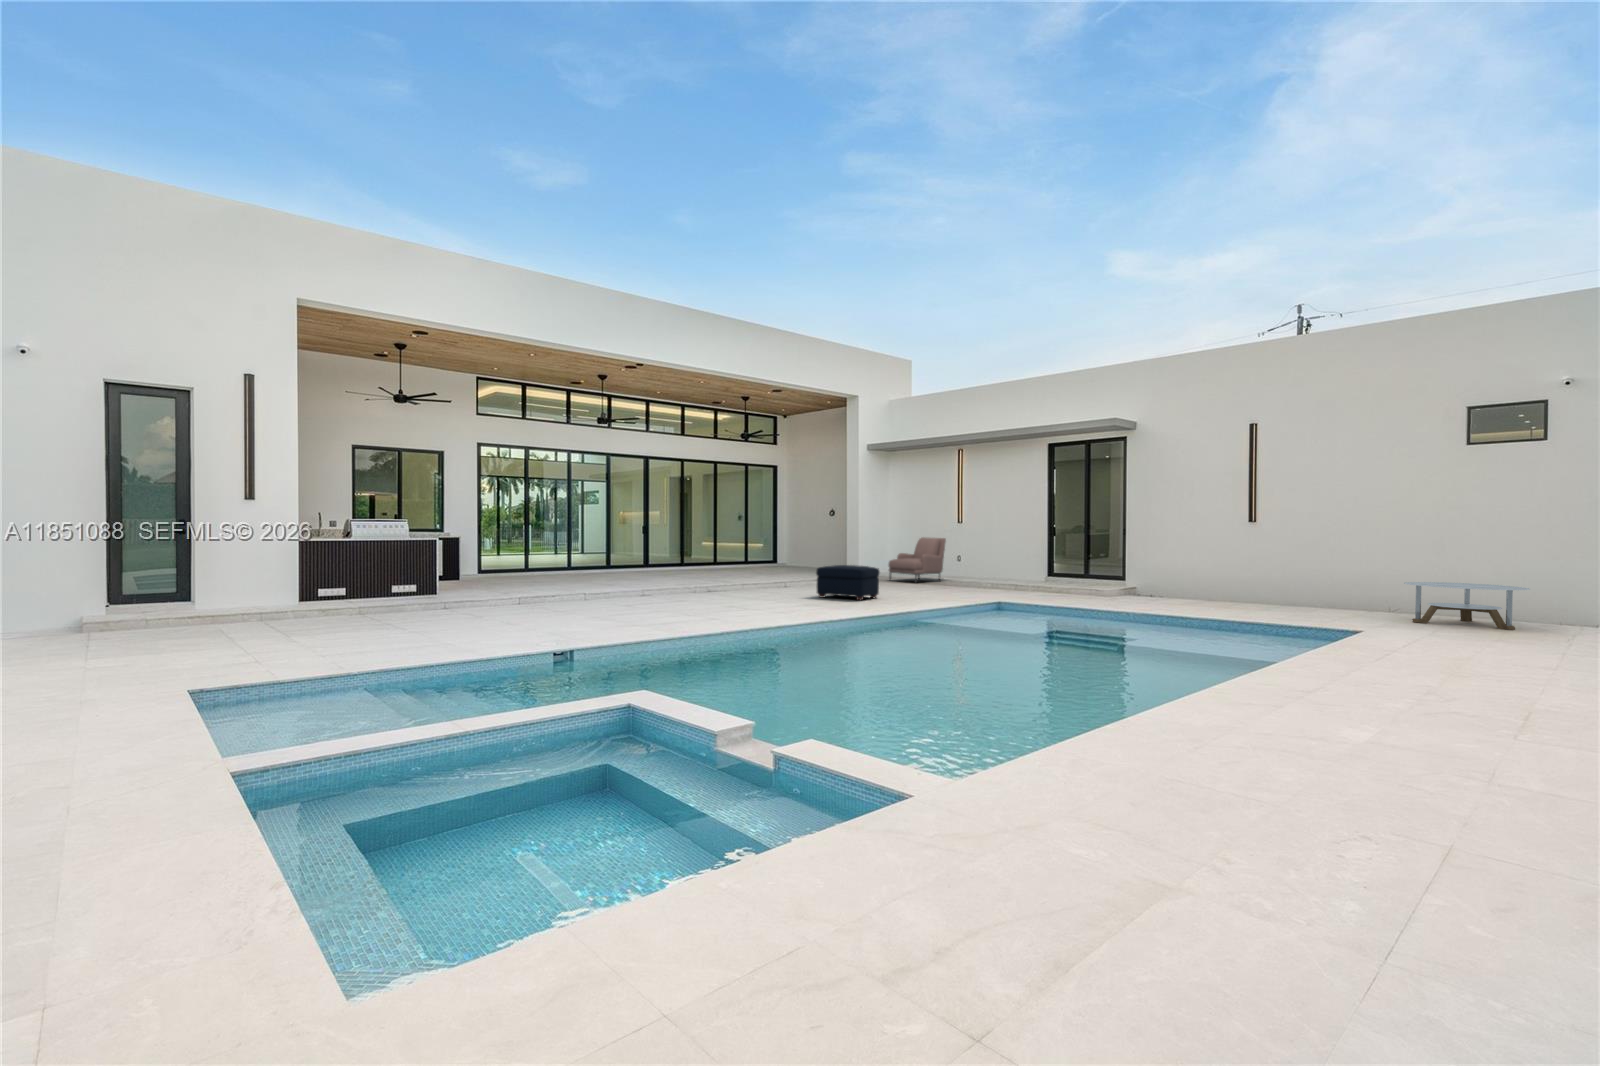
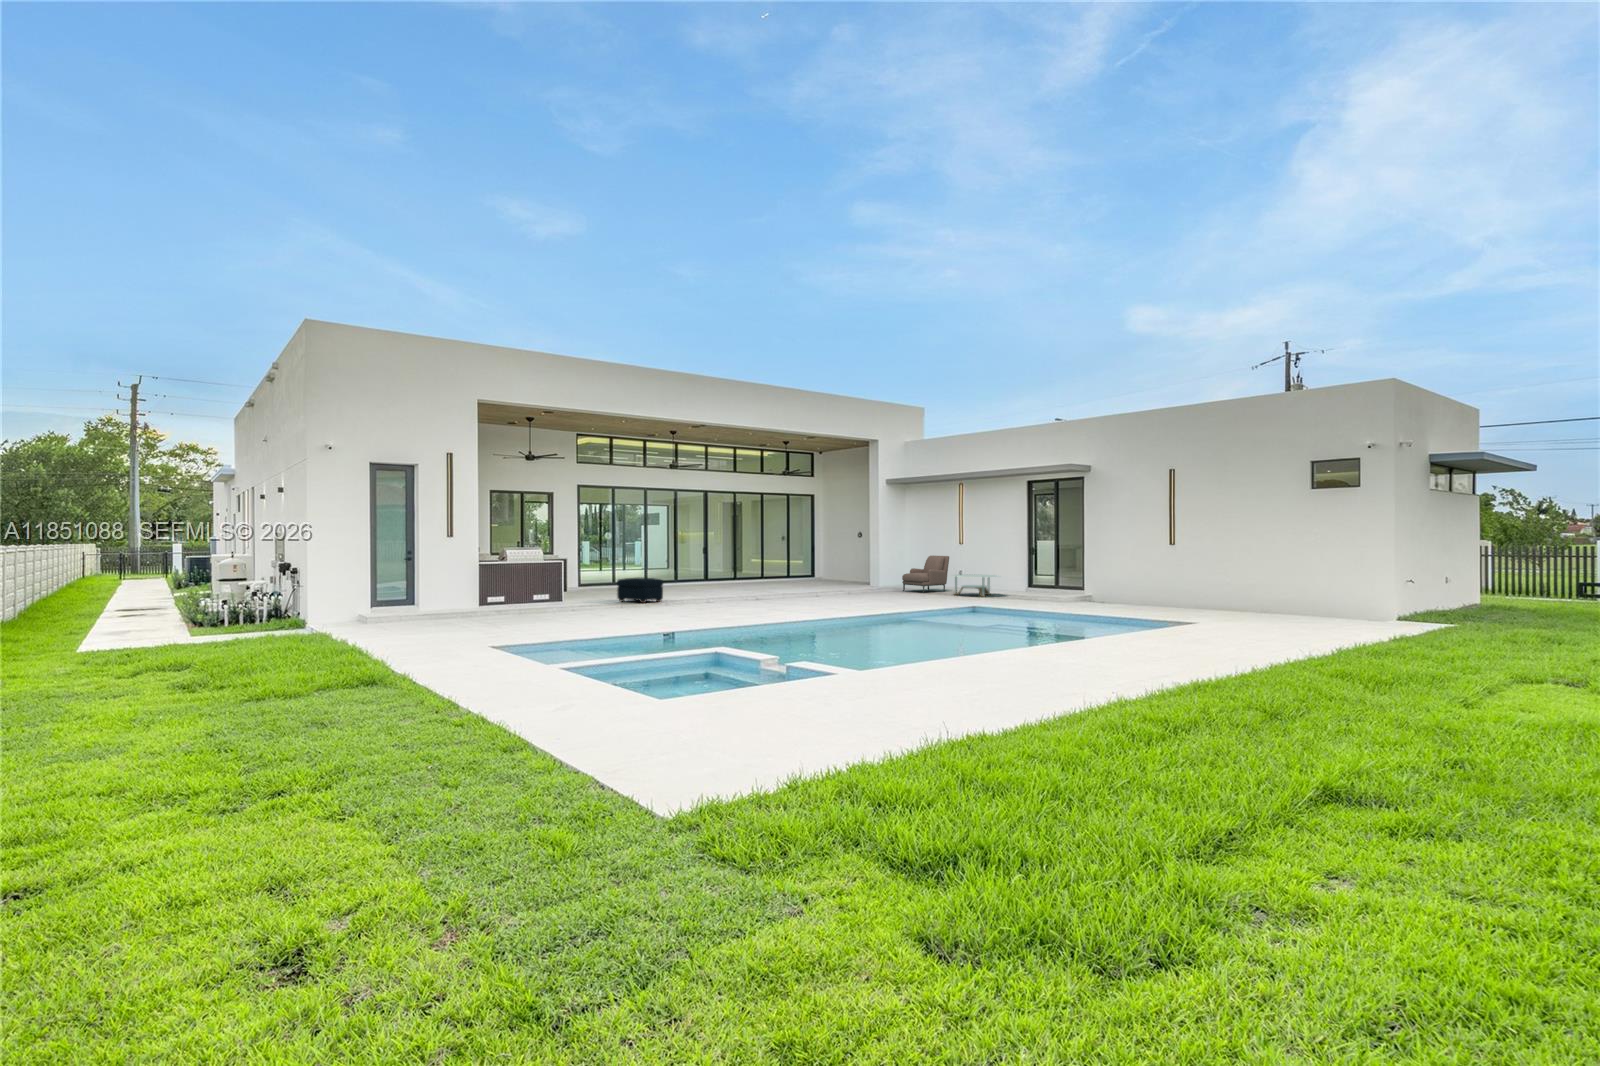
ottoman: present [816,565,880,600] -> present [617,578,663,603]
round table: present [1404,582,1530,630] -> present [954,574,997,597]

